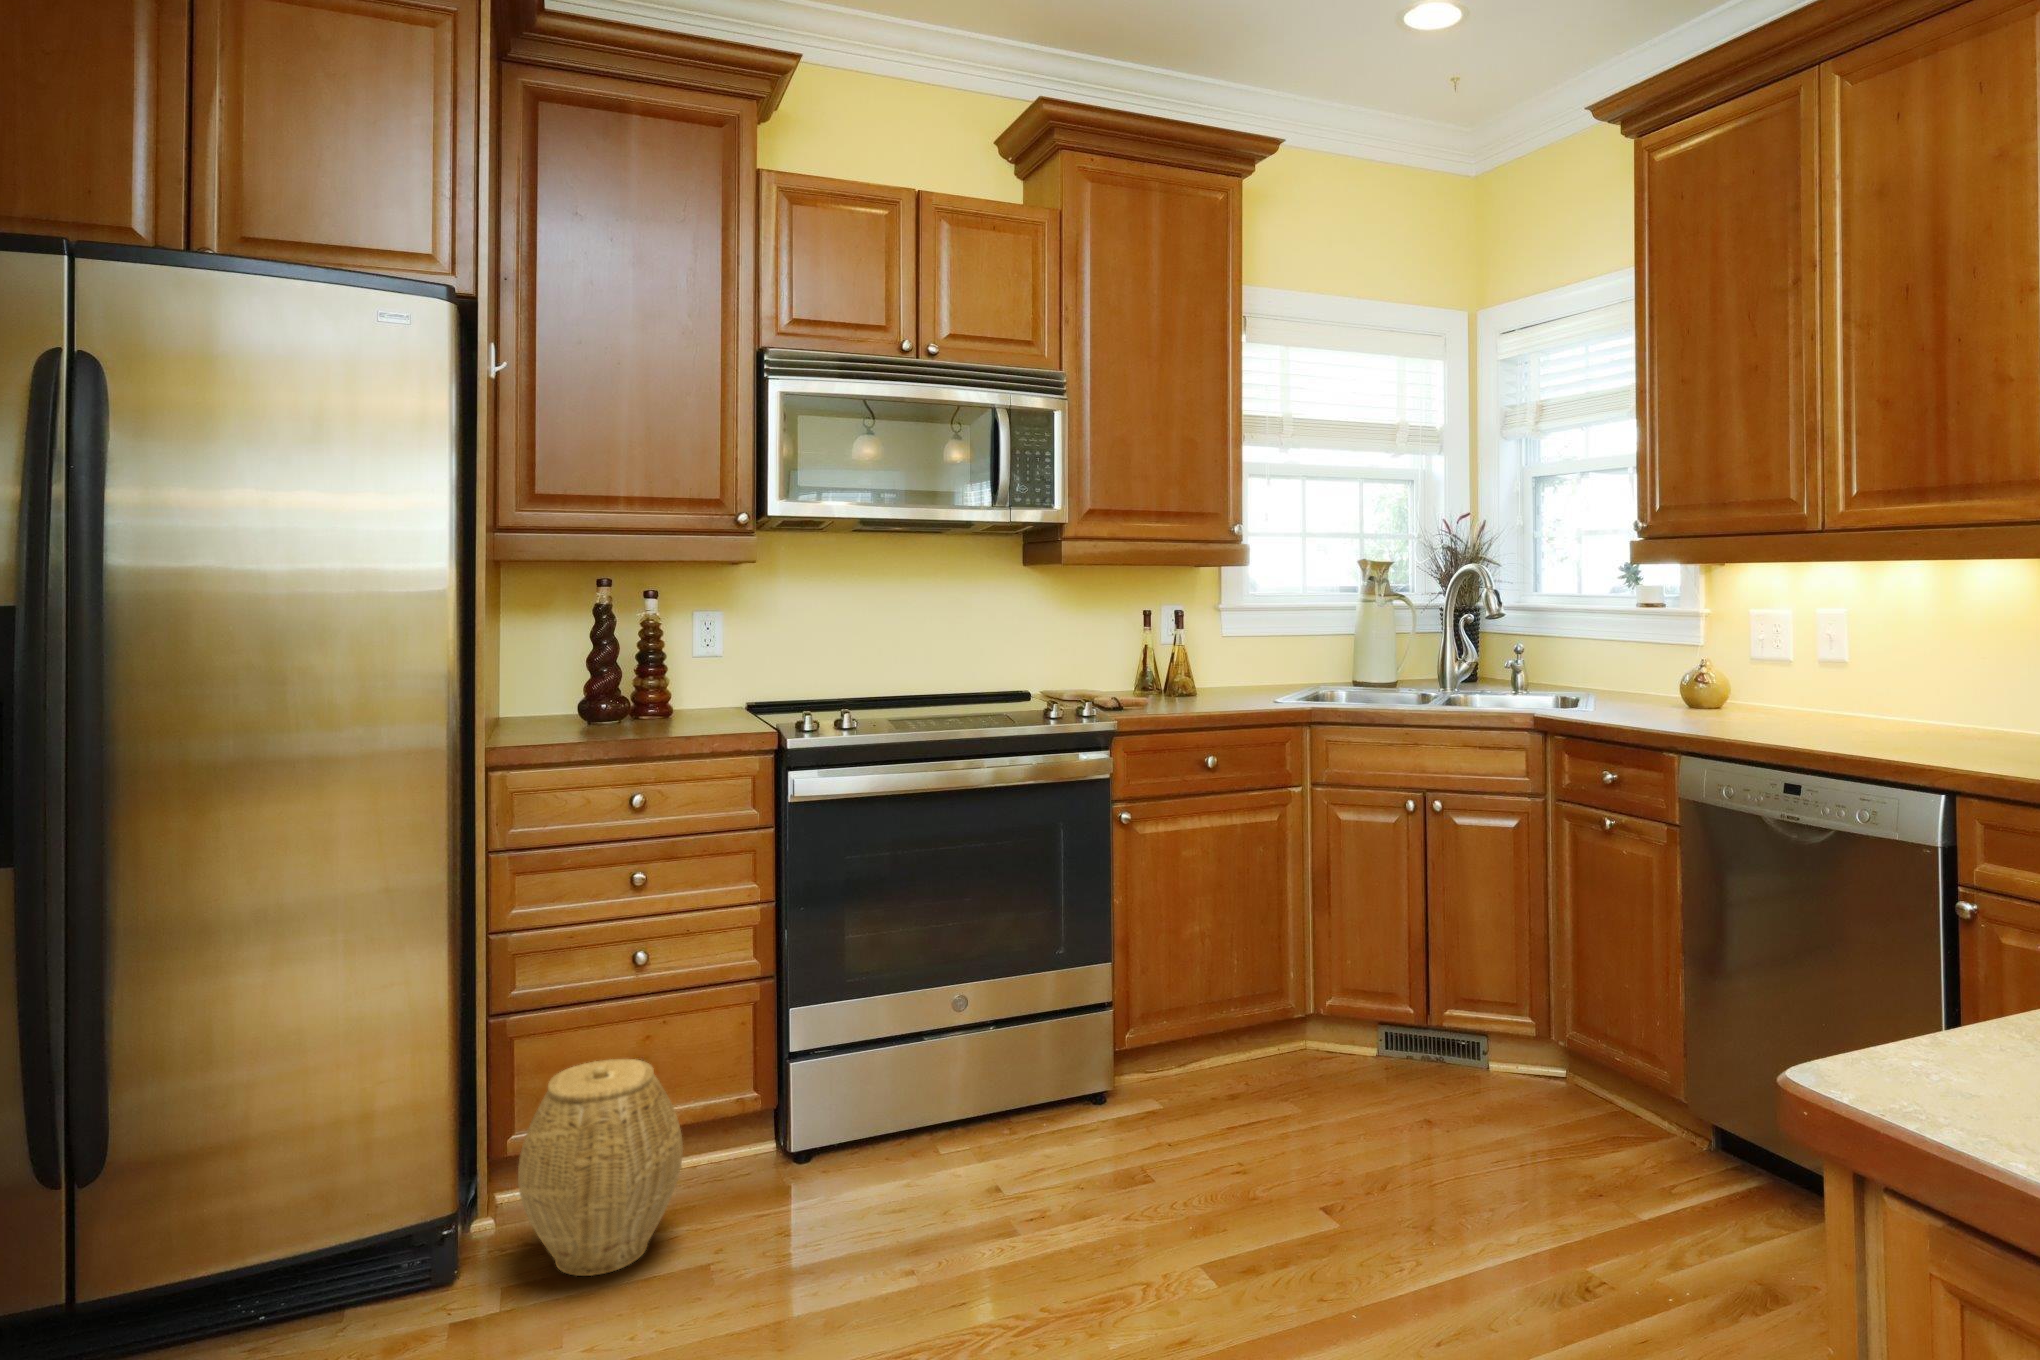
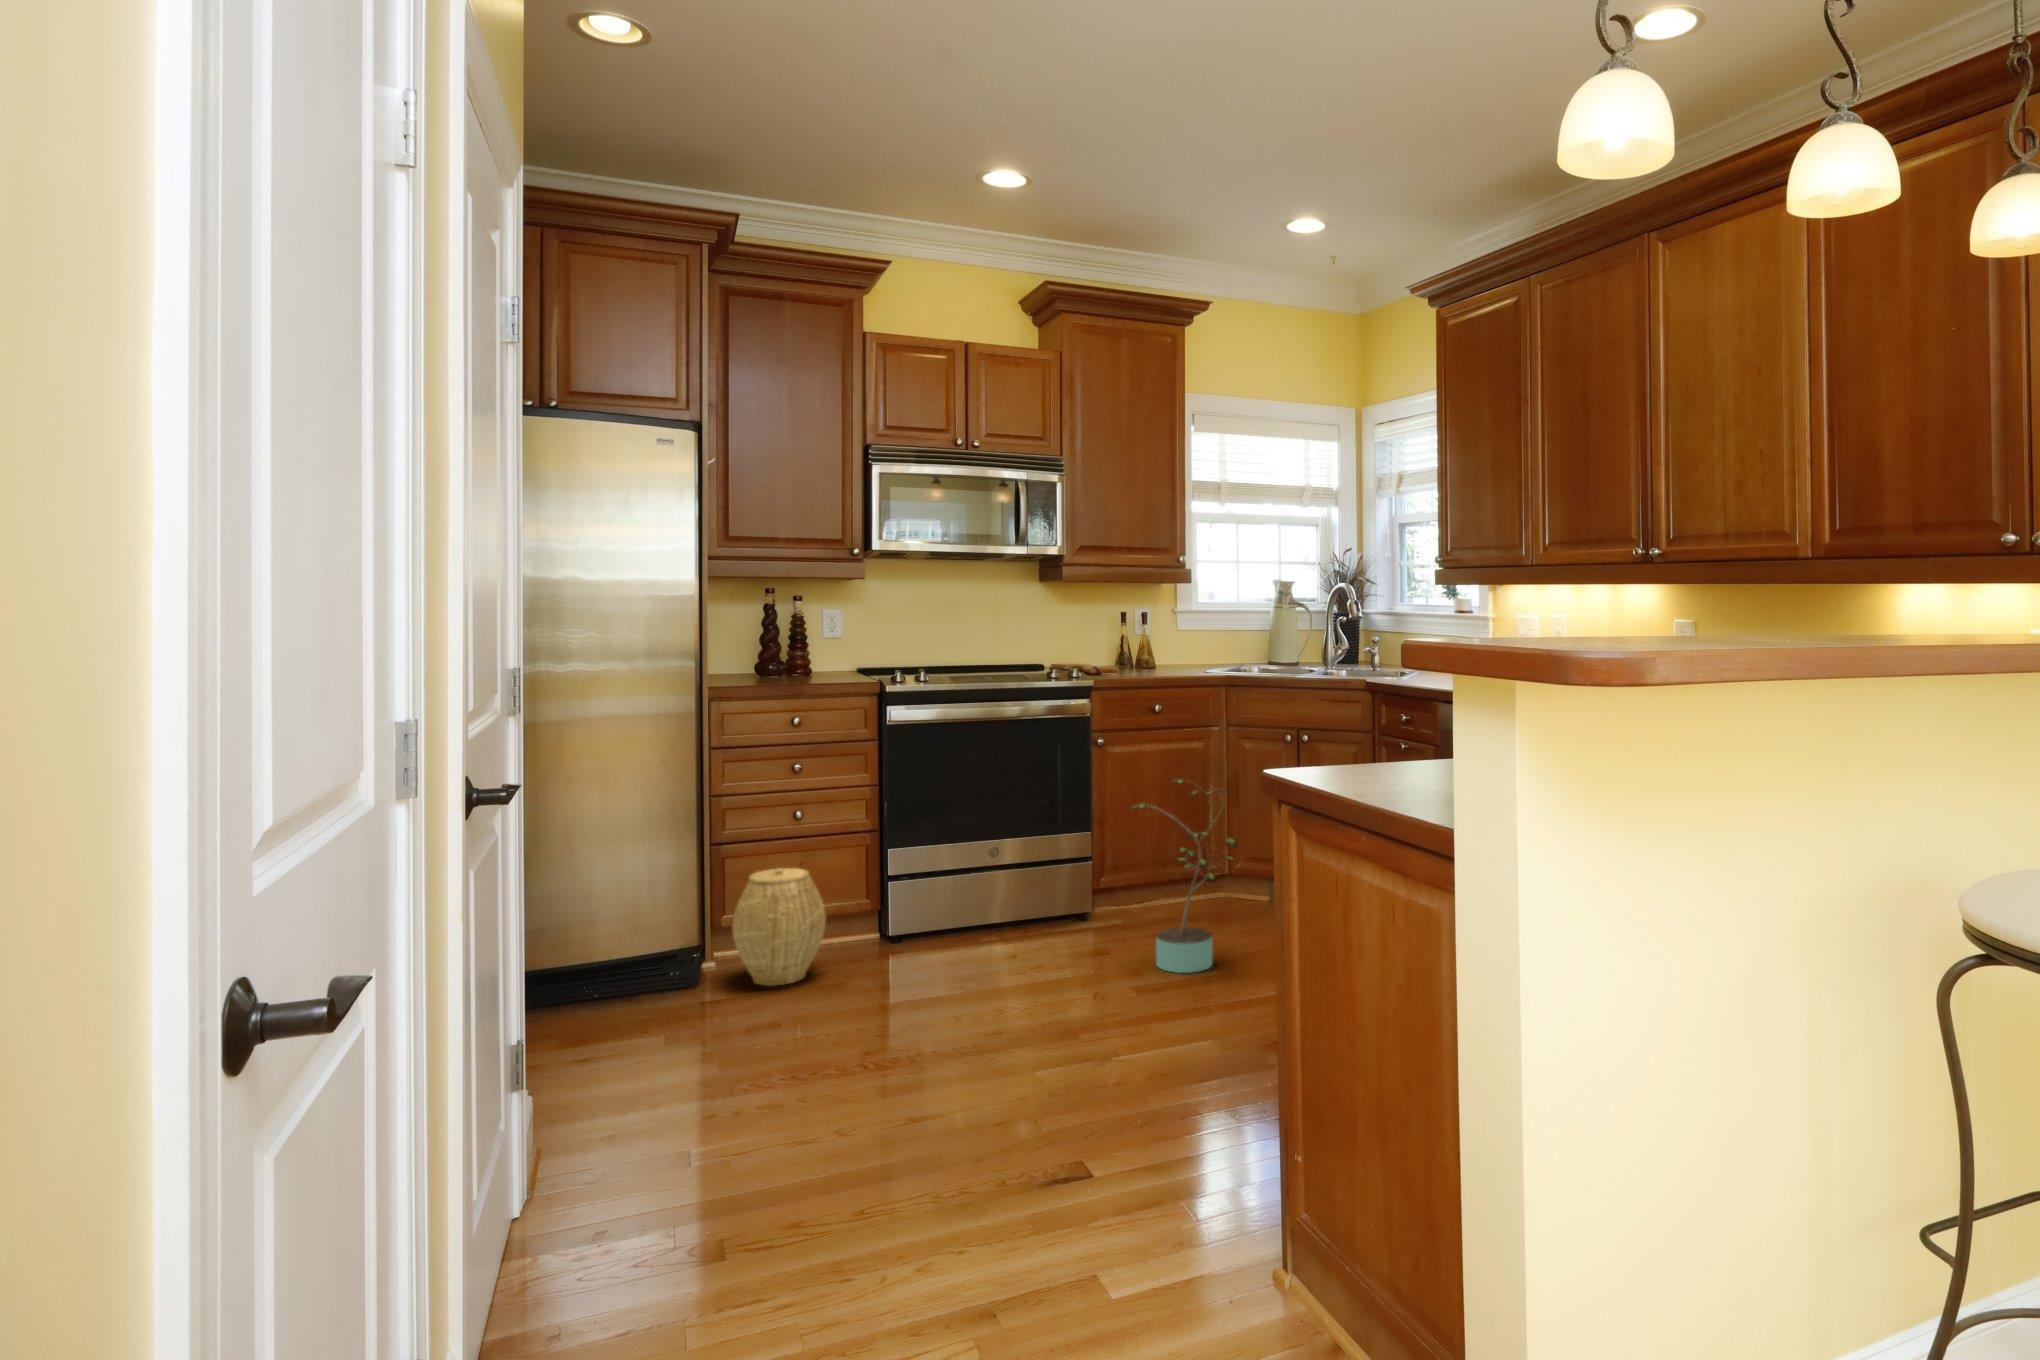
potted plant: none [1200,900,1388,1242] -> present [1131,779,1238,973]

